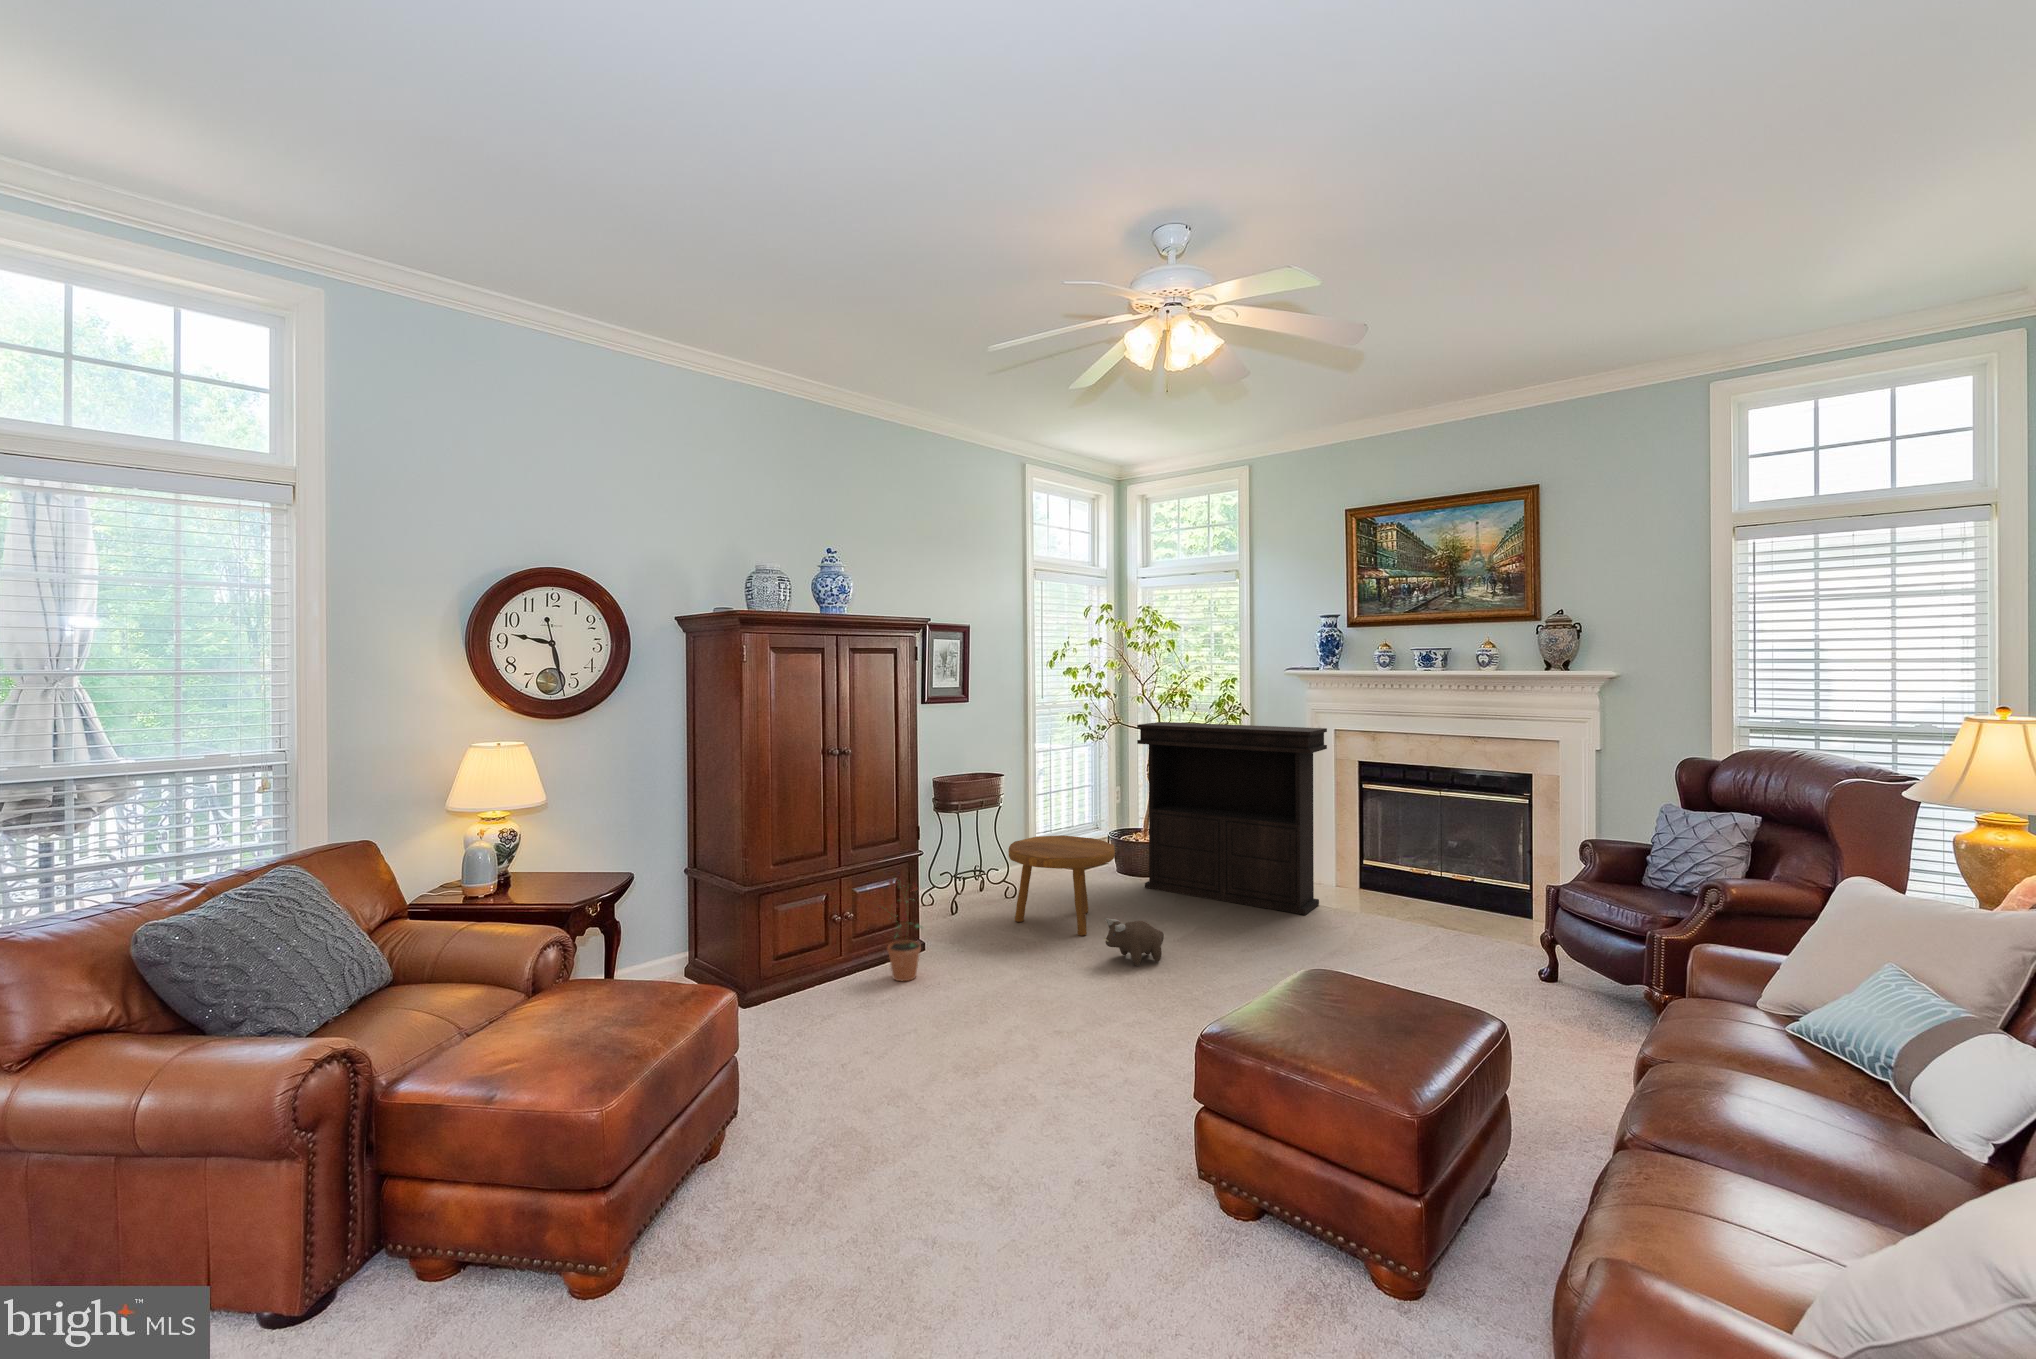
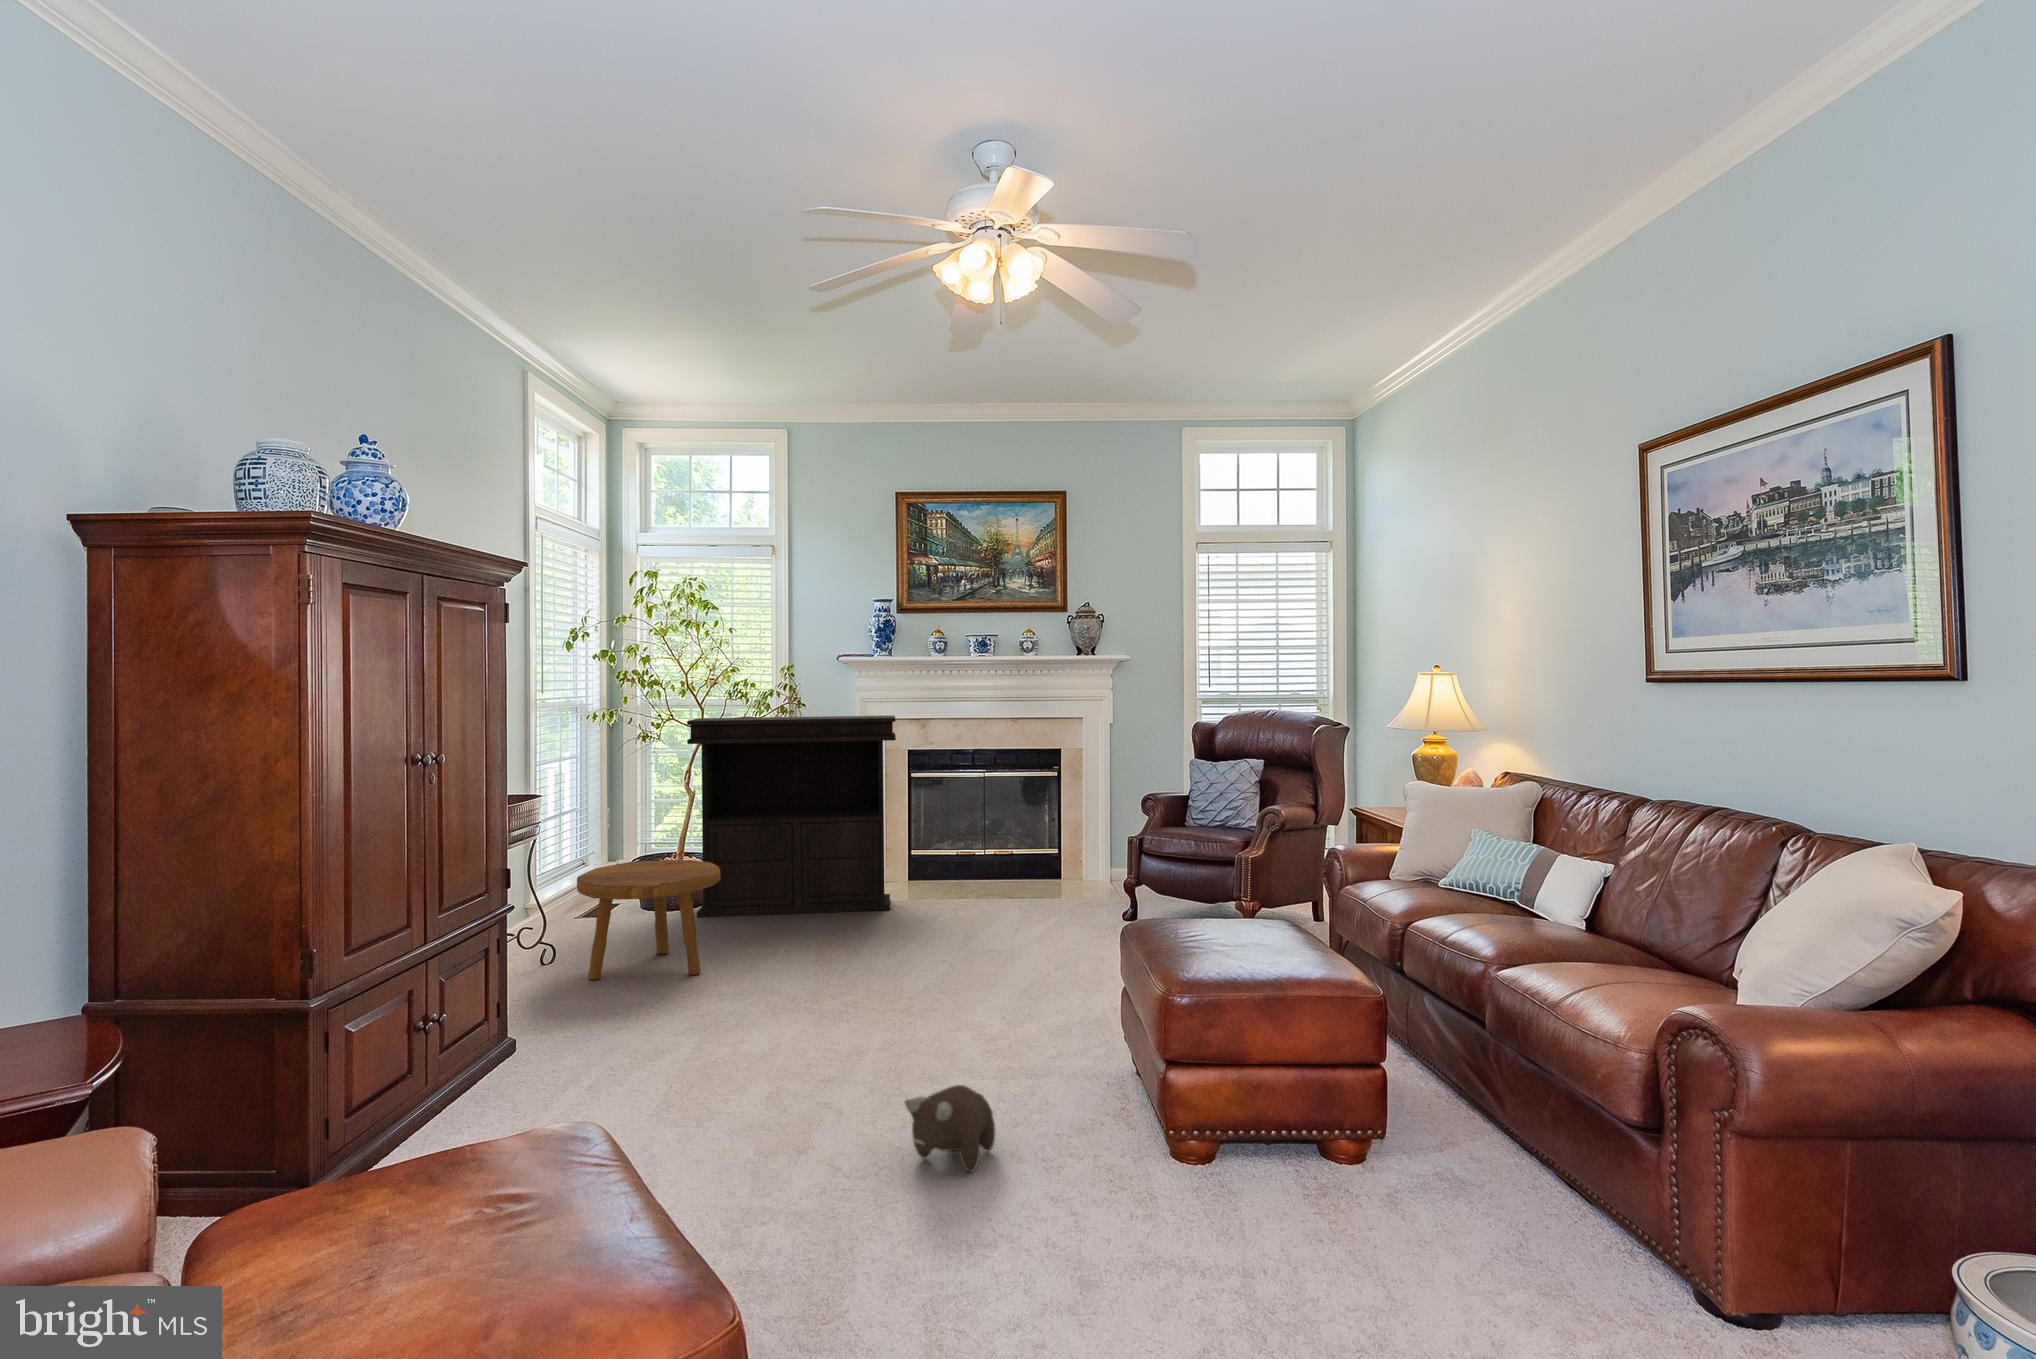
potted plant: present [873,878,922,981] -> none [481,932,564,1075]
plush toy: present [1104,918,1164,966] -> present [905,1085,995,1172]

